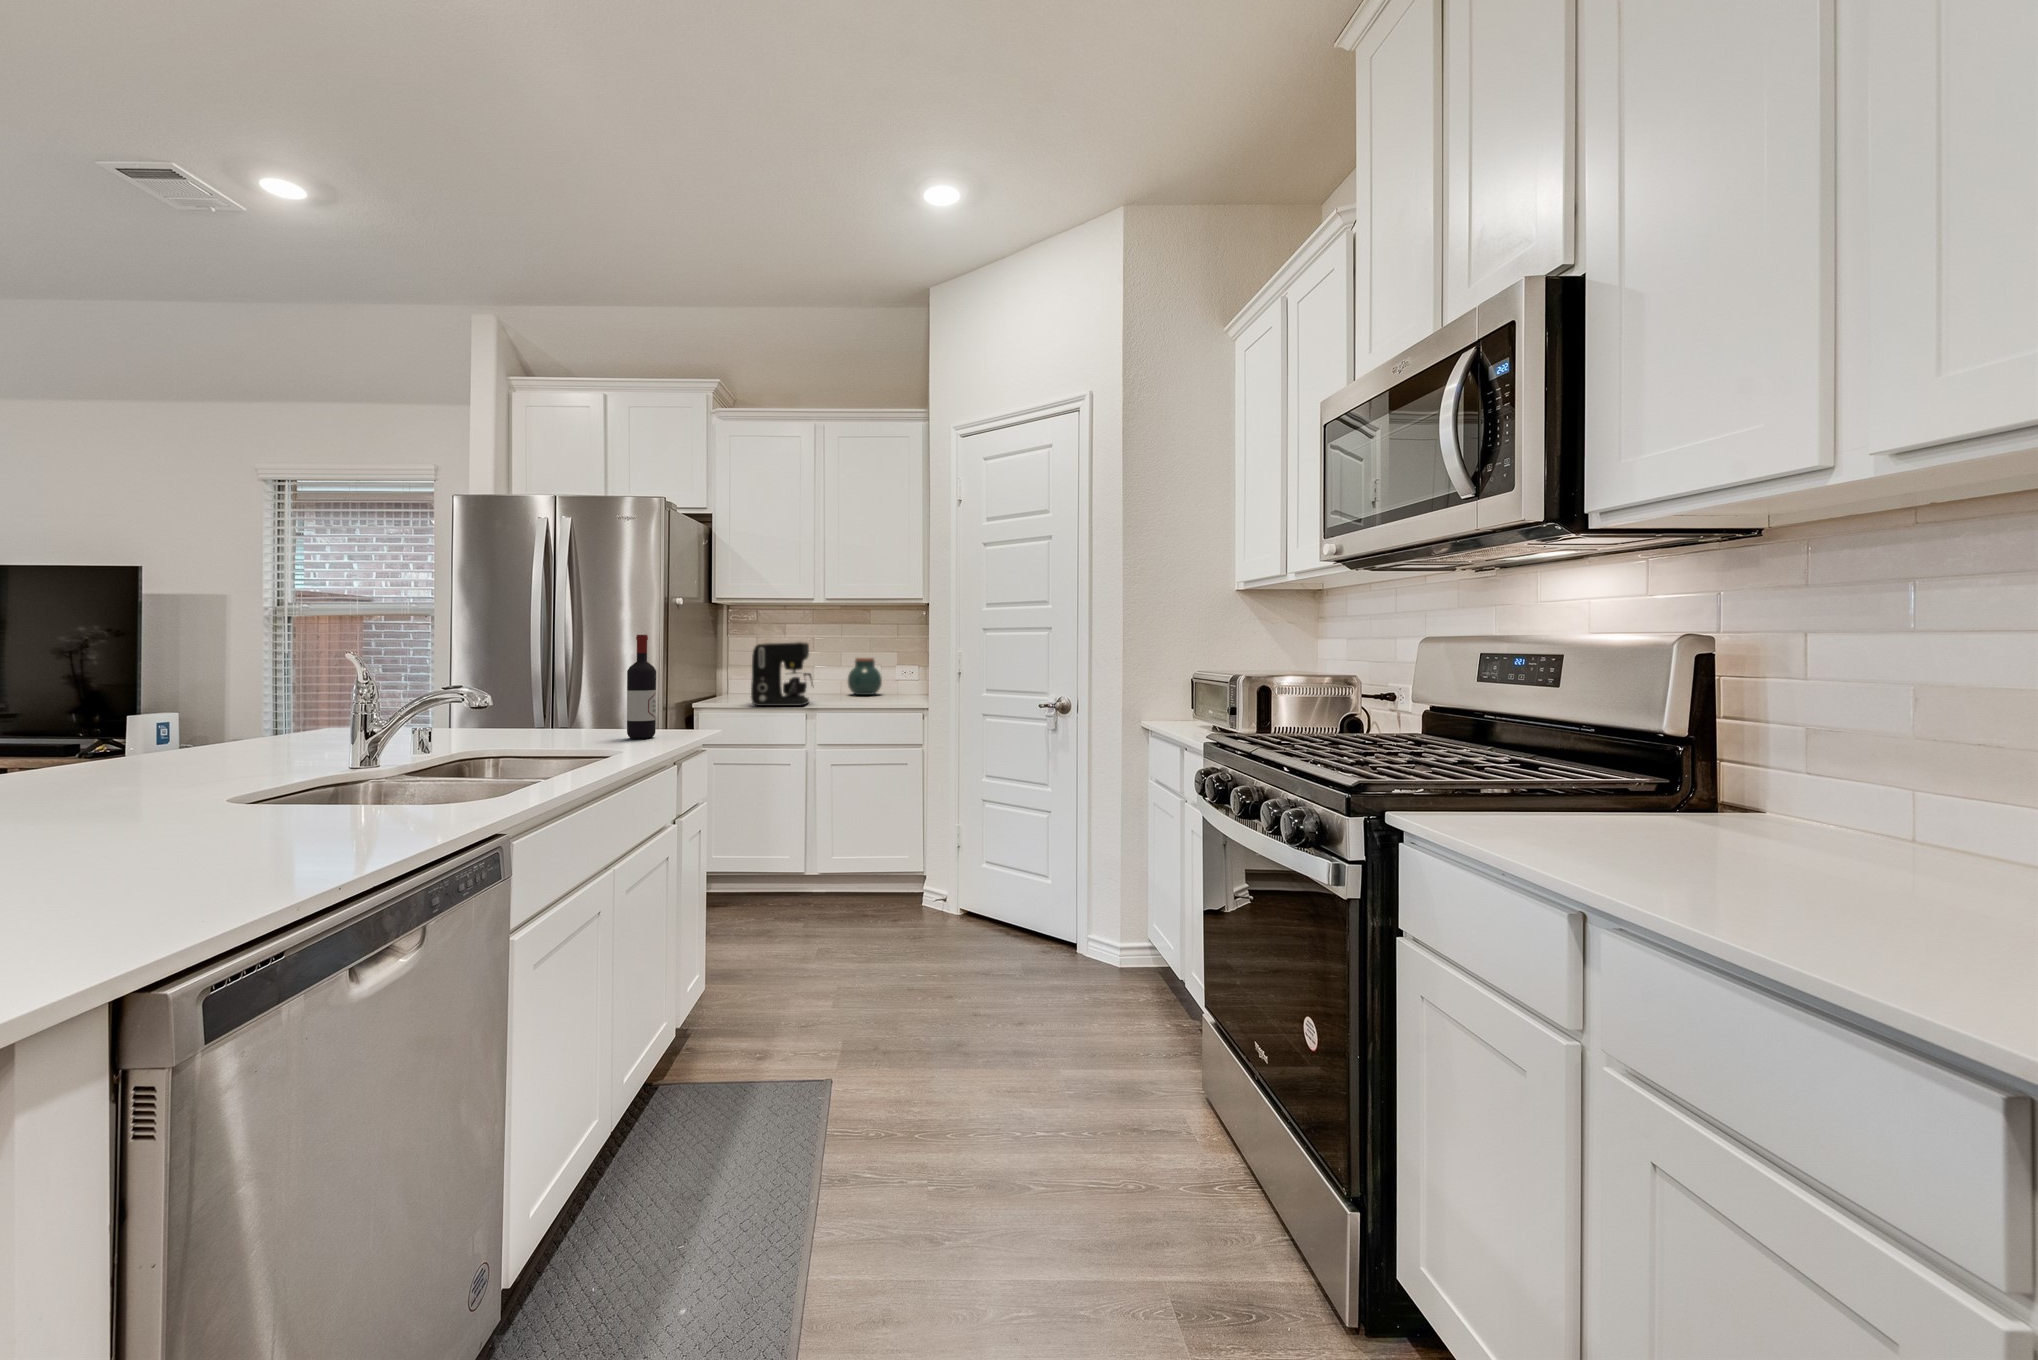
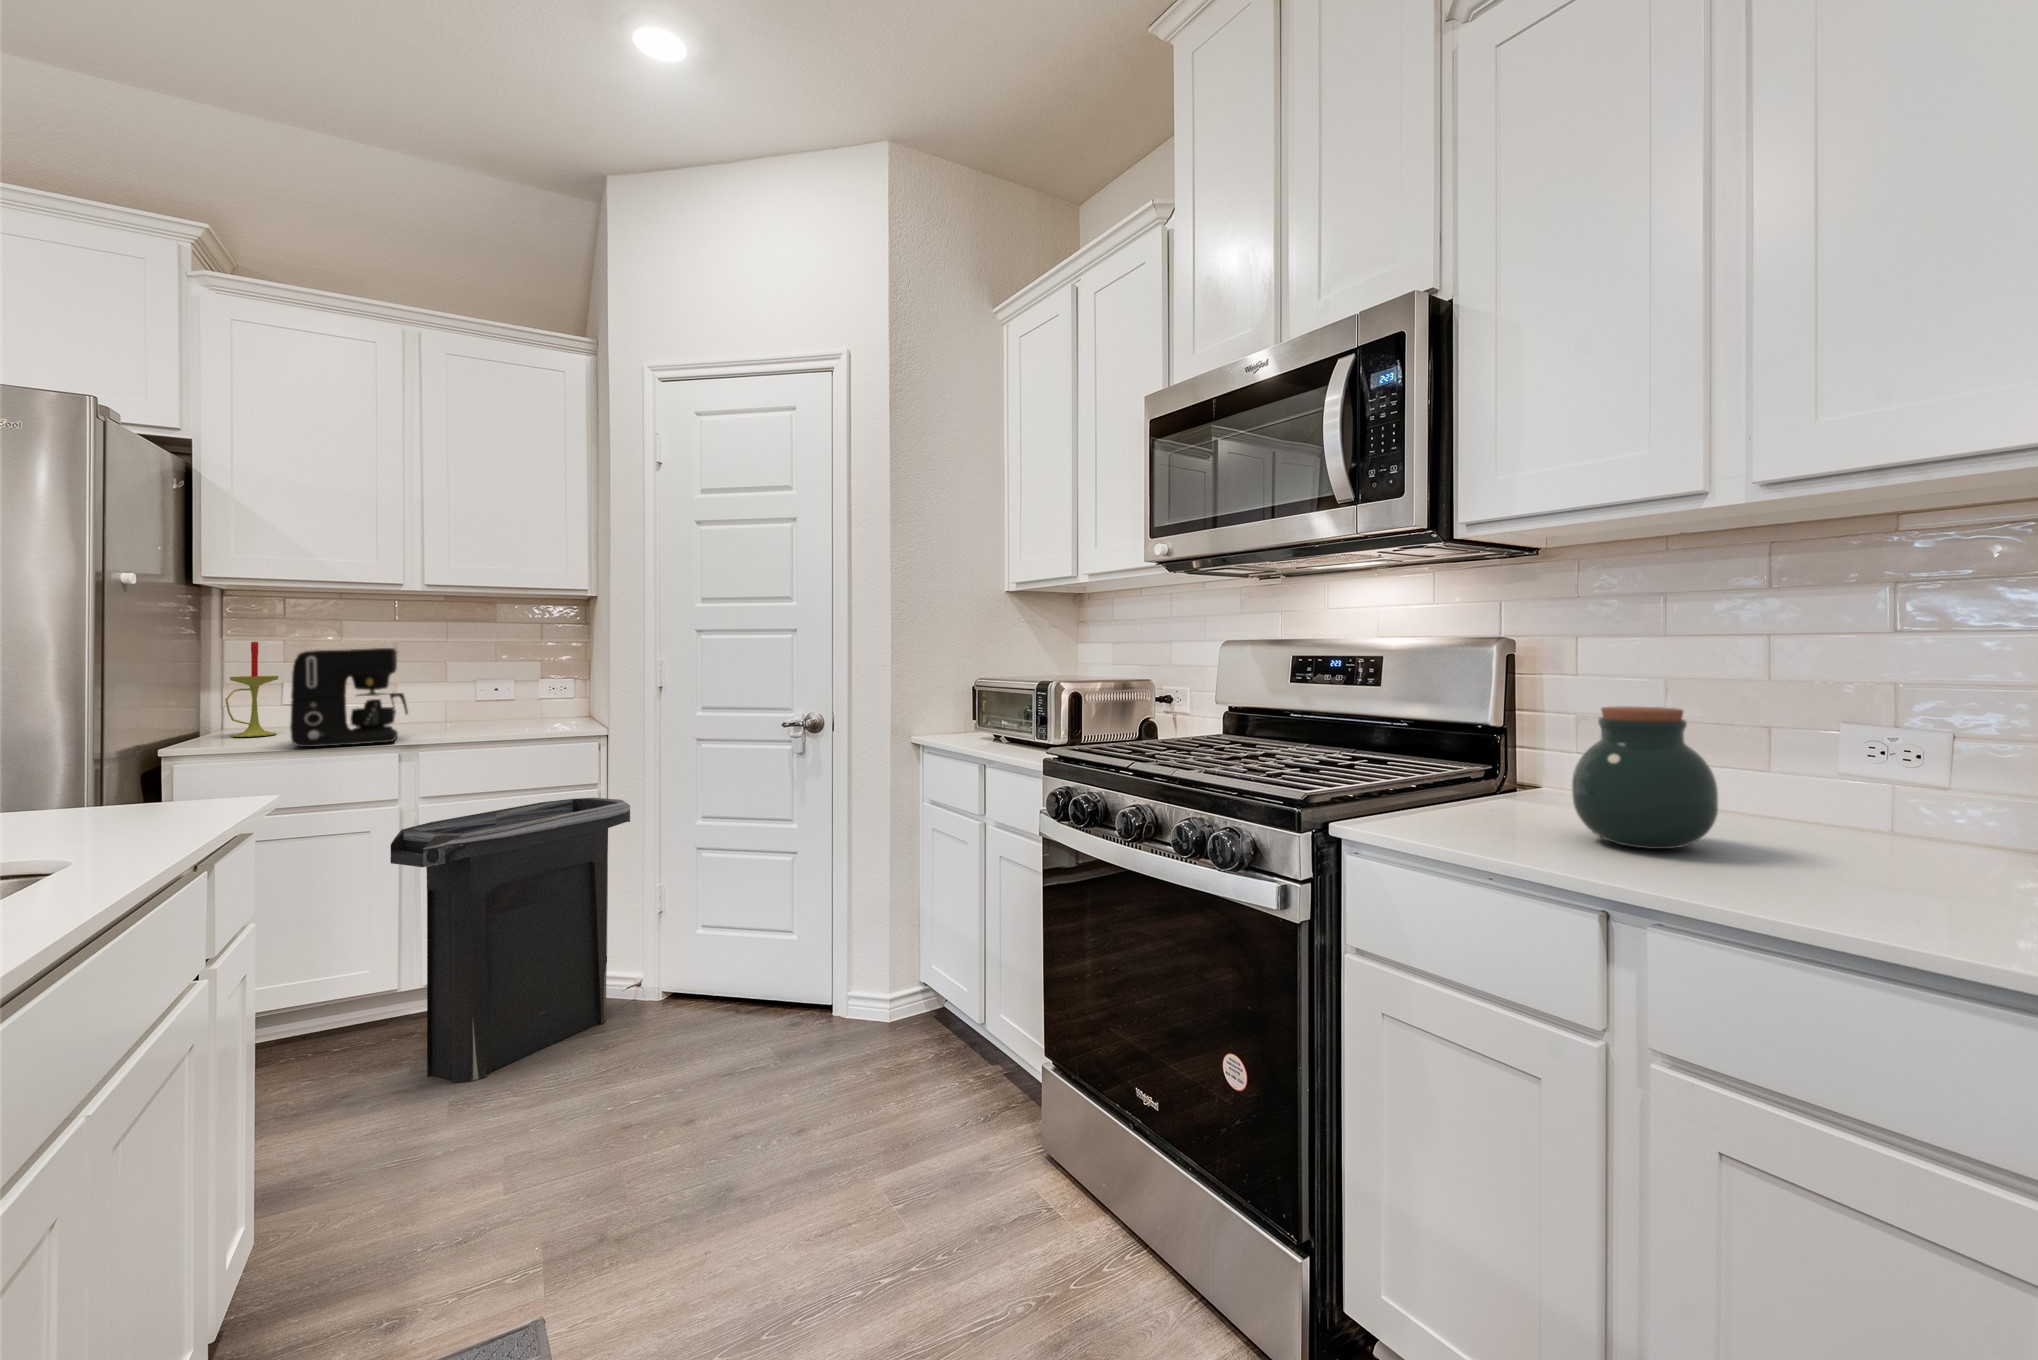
wine bottle: present [627,635,656,739] -> none [96,640,168,829]
candle: none [726,636,753,698] -> present [225,642,279,737]
jar: present [848,658,882,695] -> present [1572,706,1718,849]
trash can: none [792,754,942,939] -> present [391,798,630,1083]

